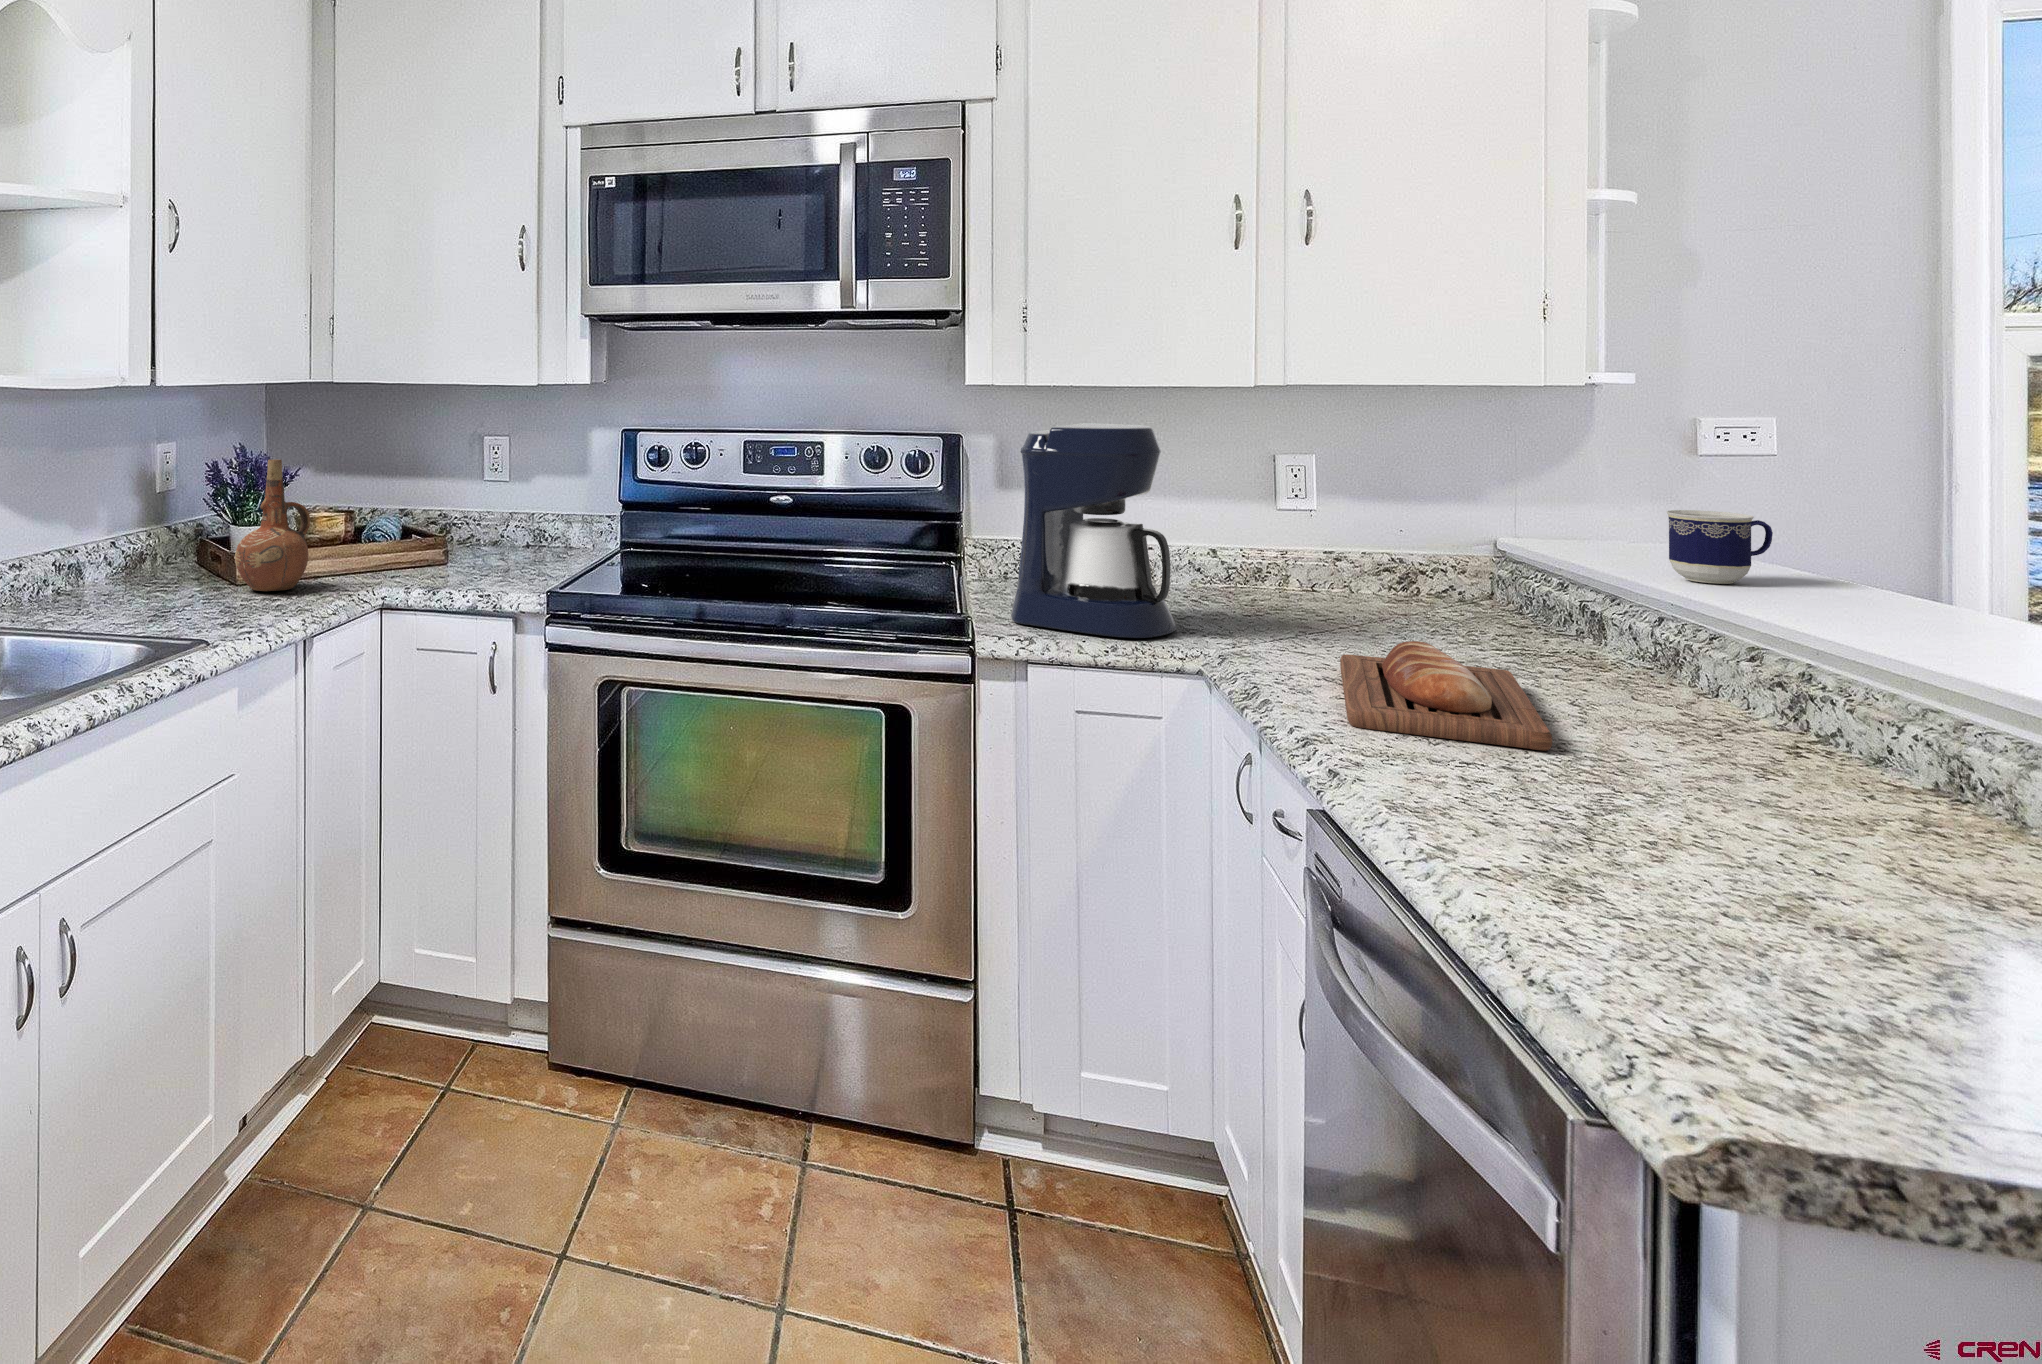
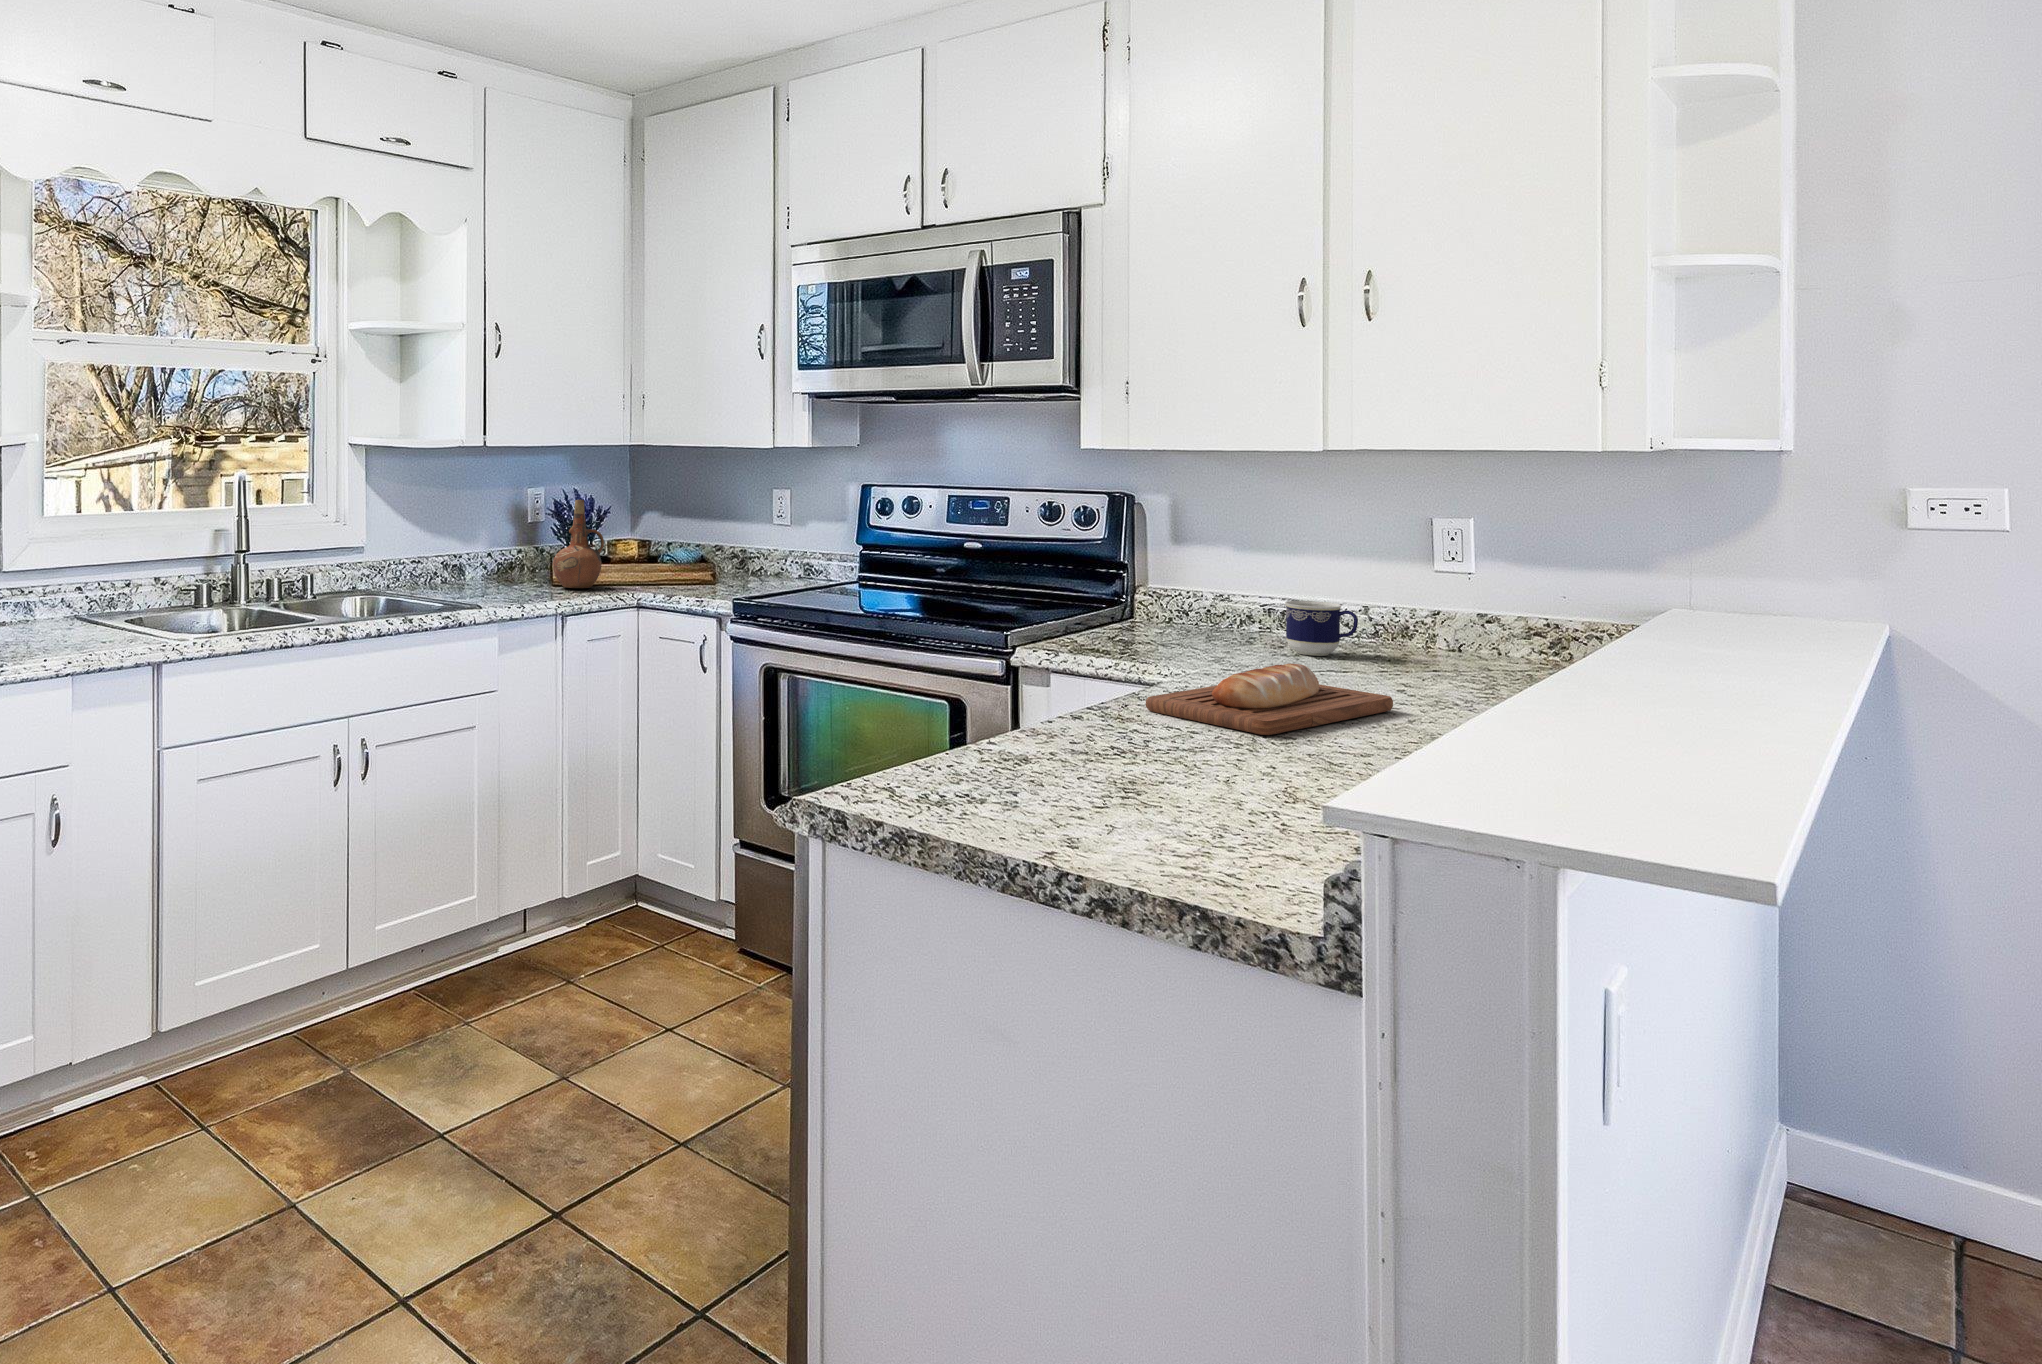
coffee maker: present [1011,423,1176,638] -> none [1067,483,1207,659]
cup: present [1667,510,1773,584] -> present [1285,601,1358,656]

